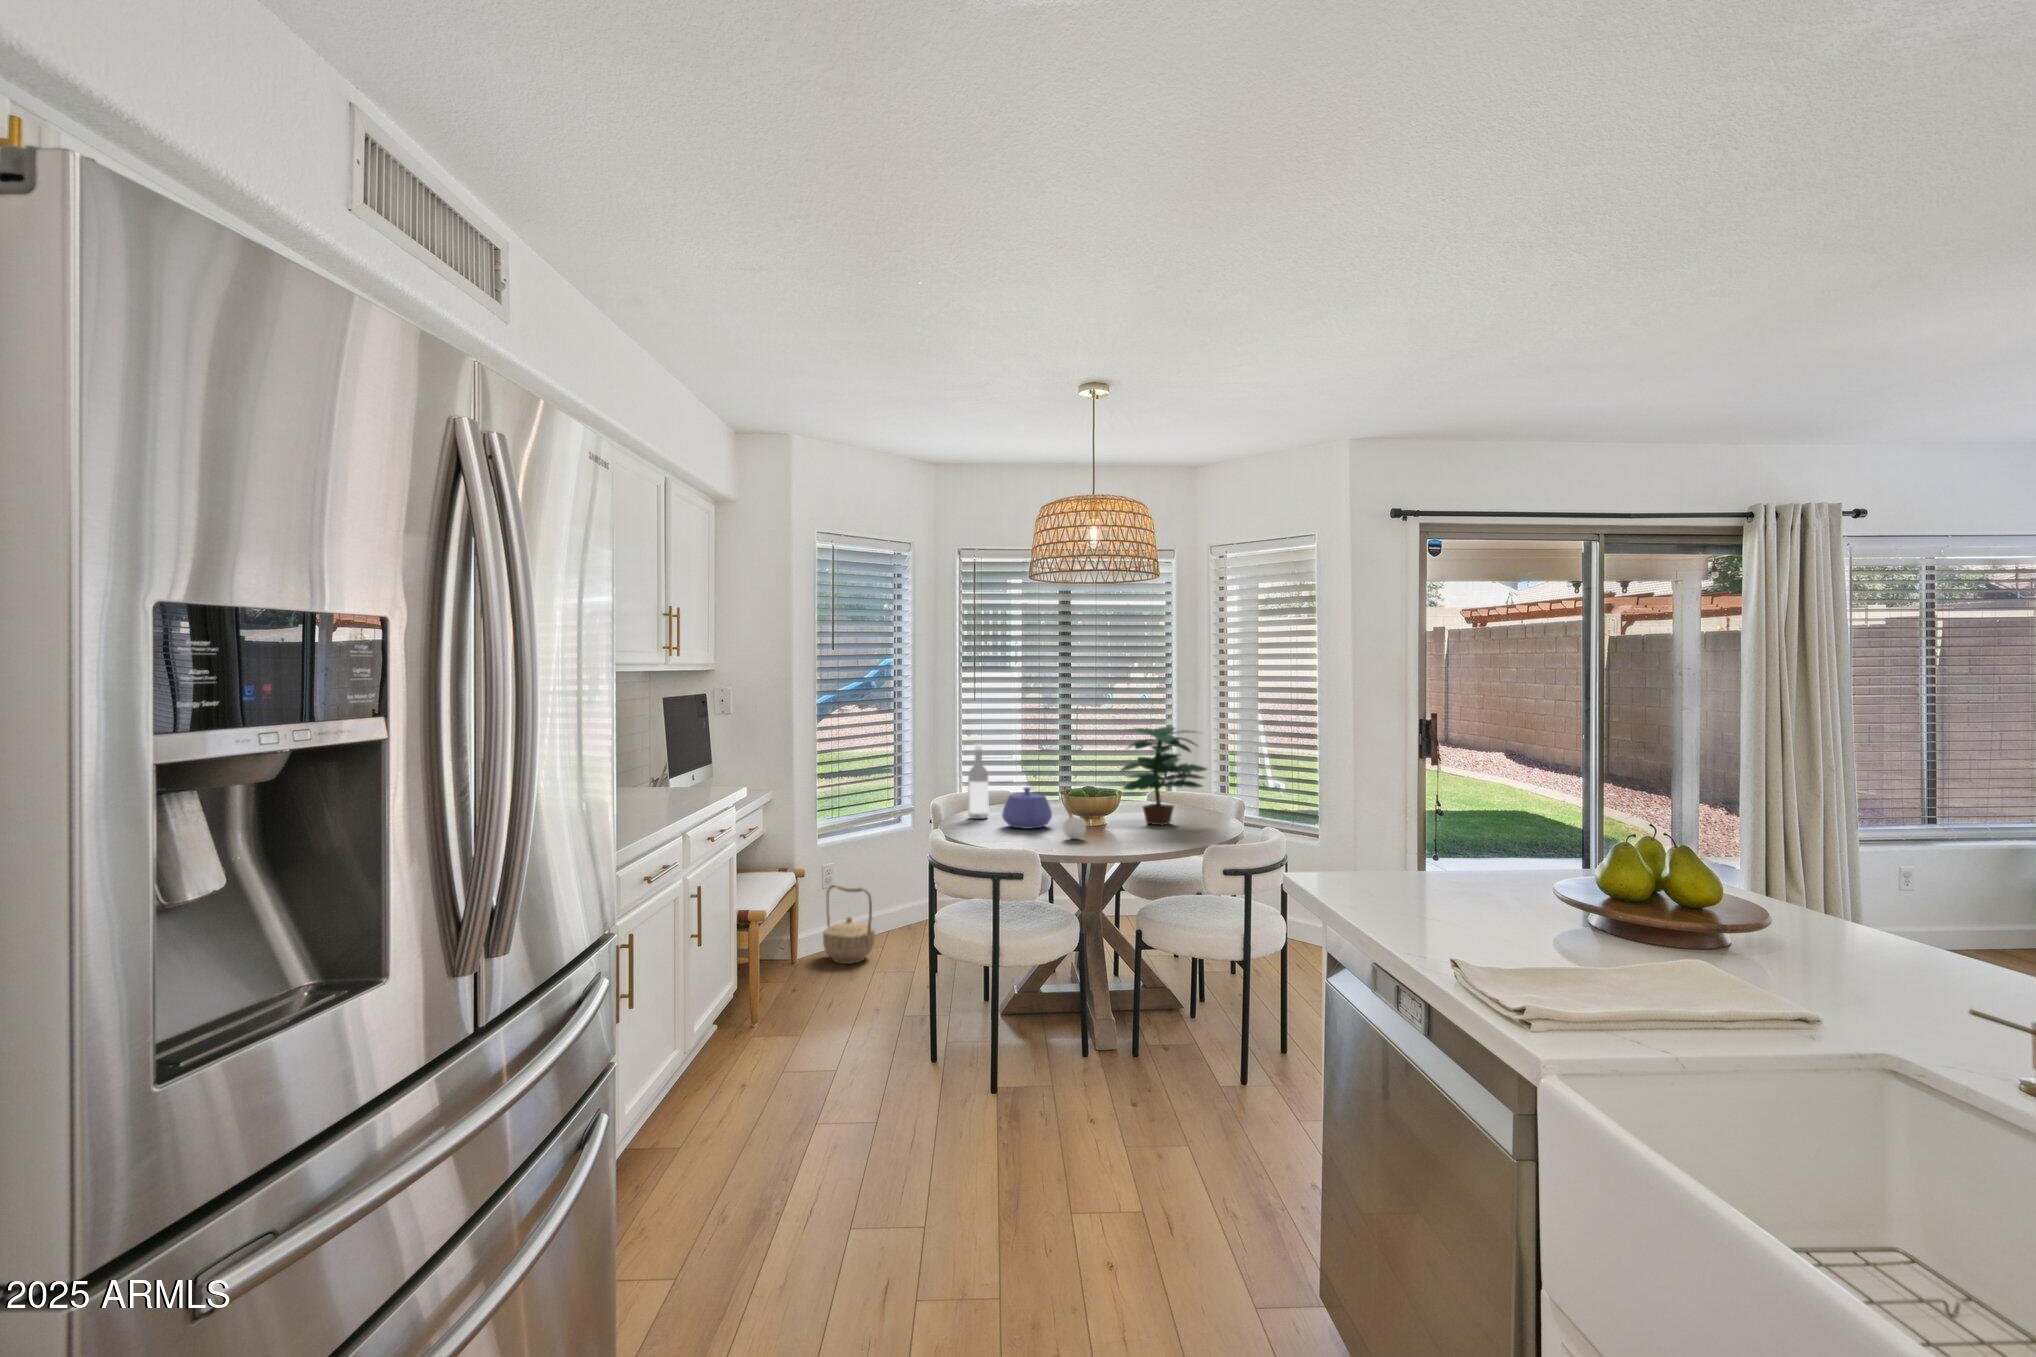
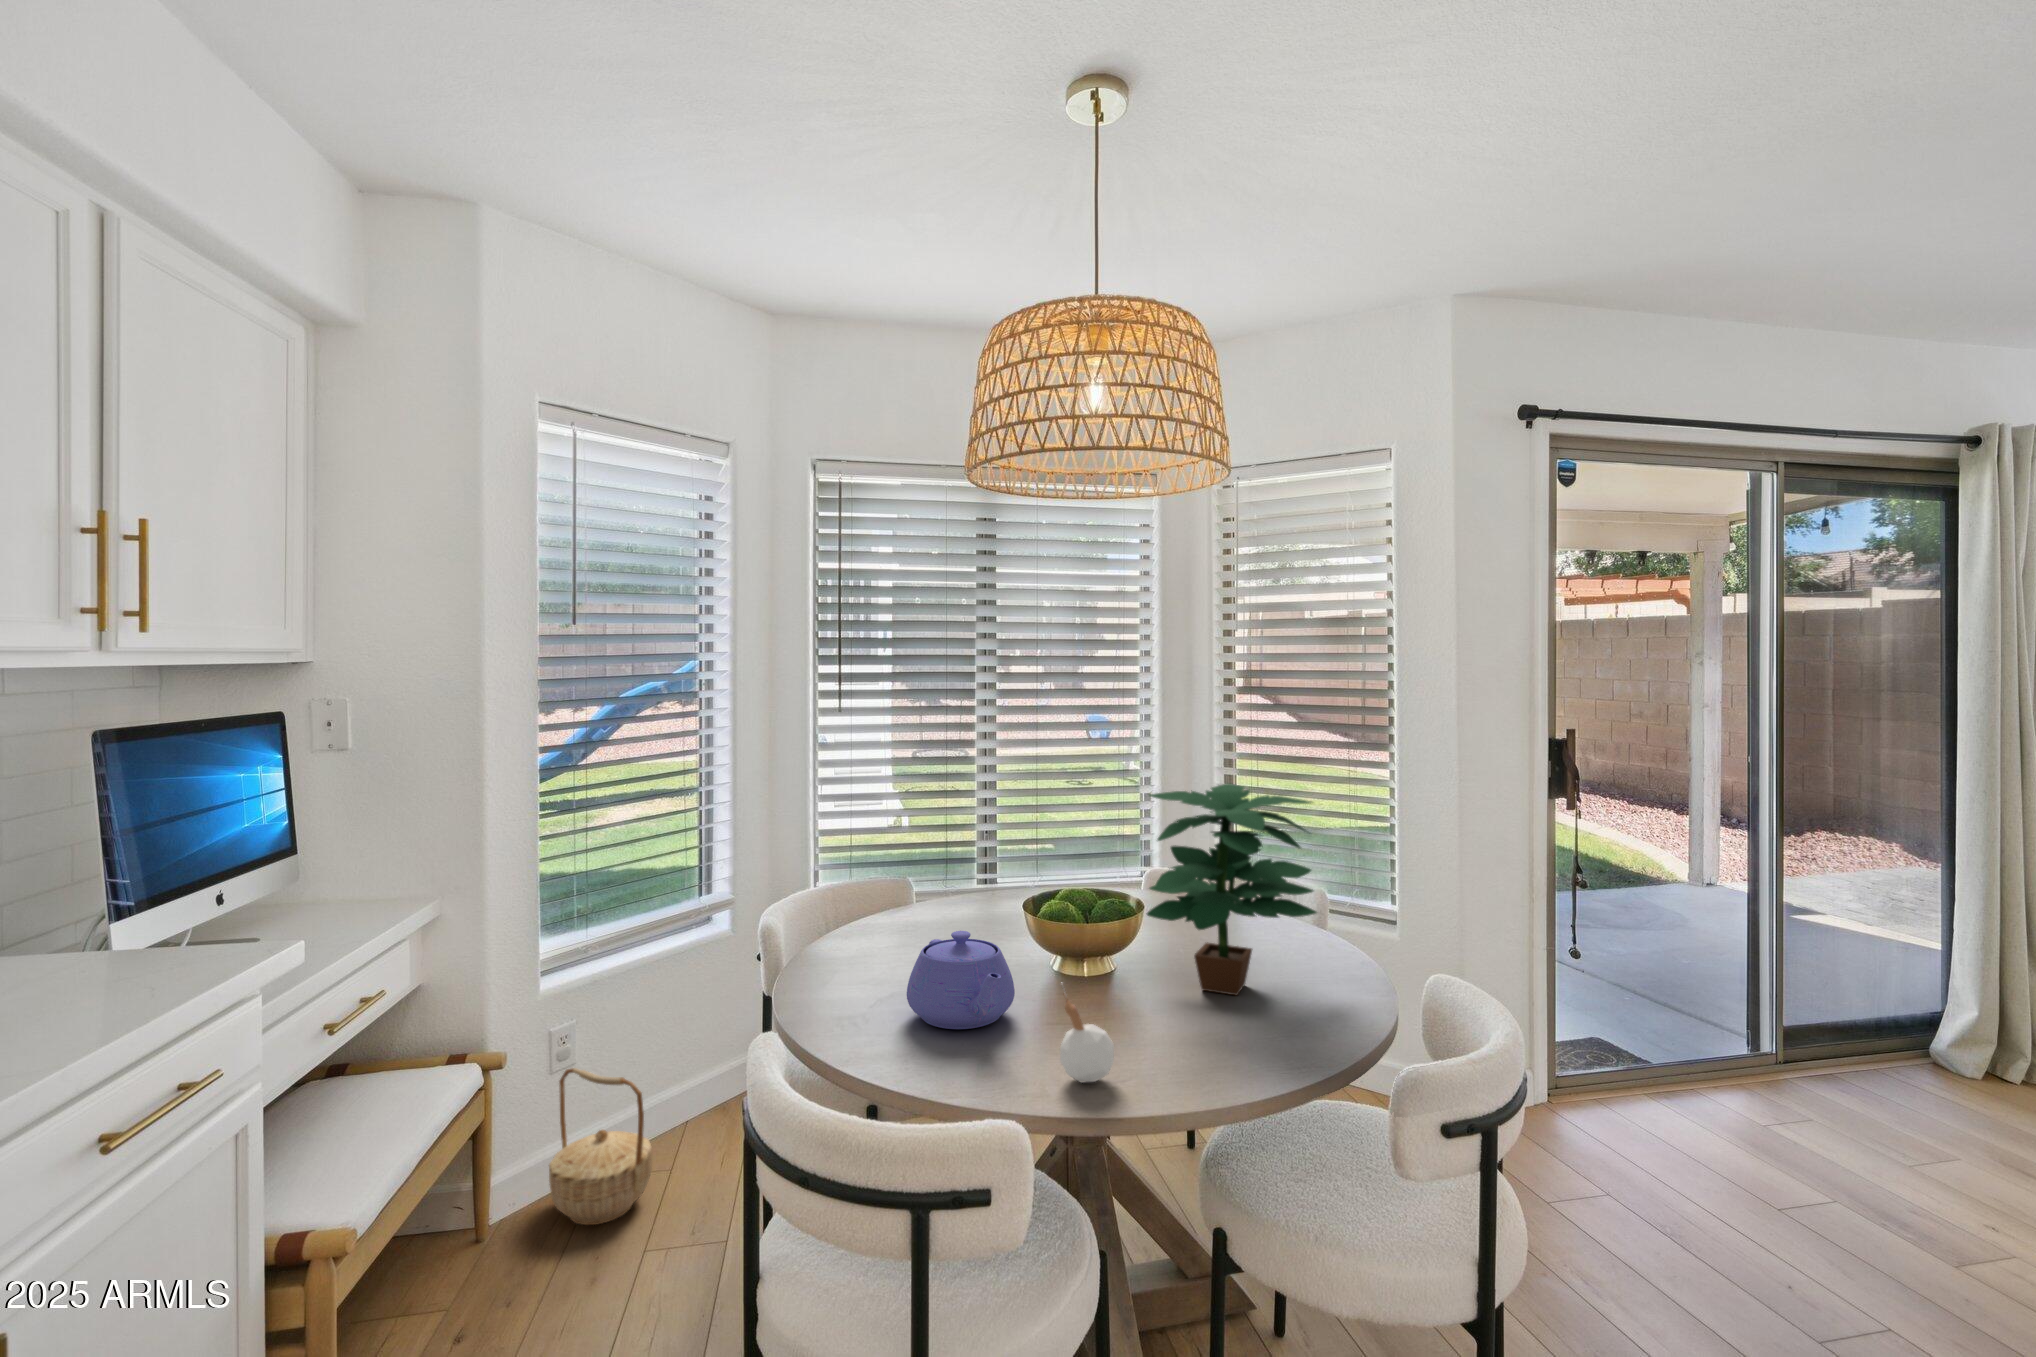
wine bottle: present [968,744,989,819] -> none [830,828,872,984]

